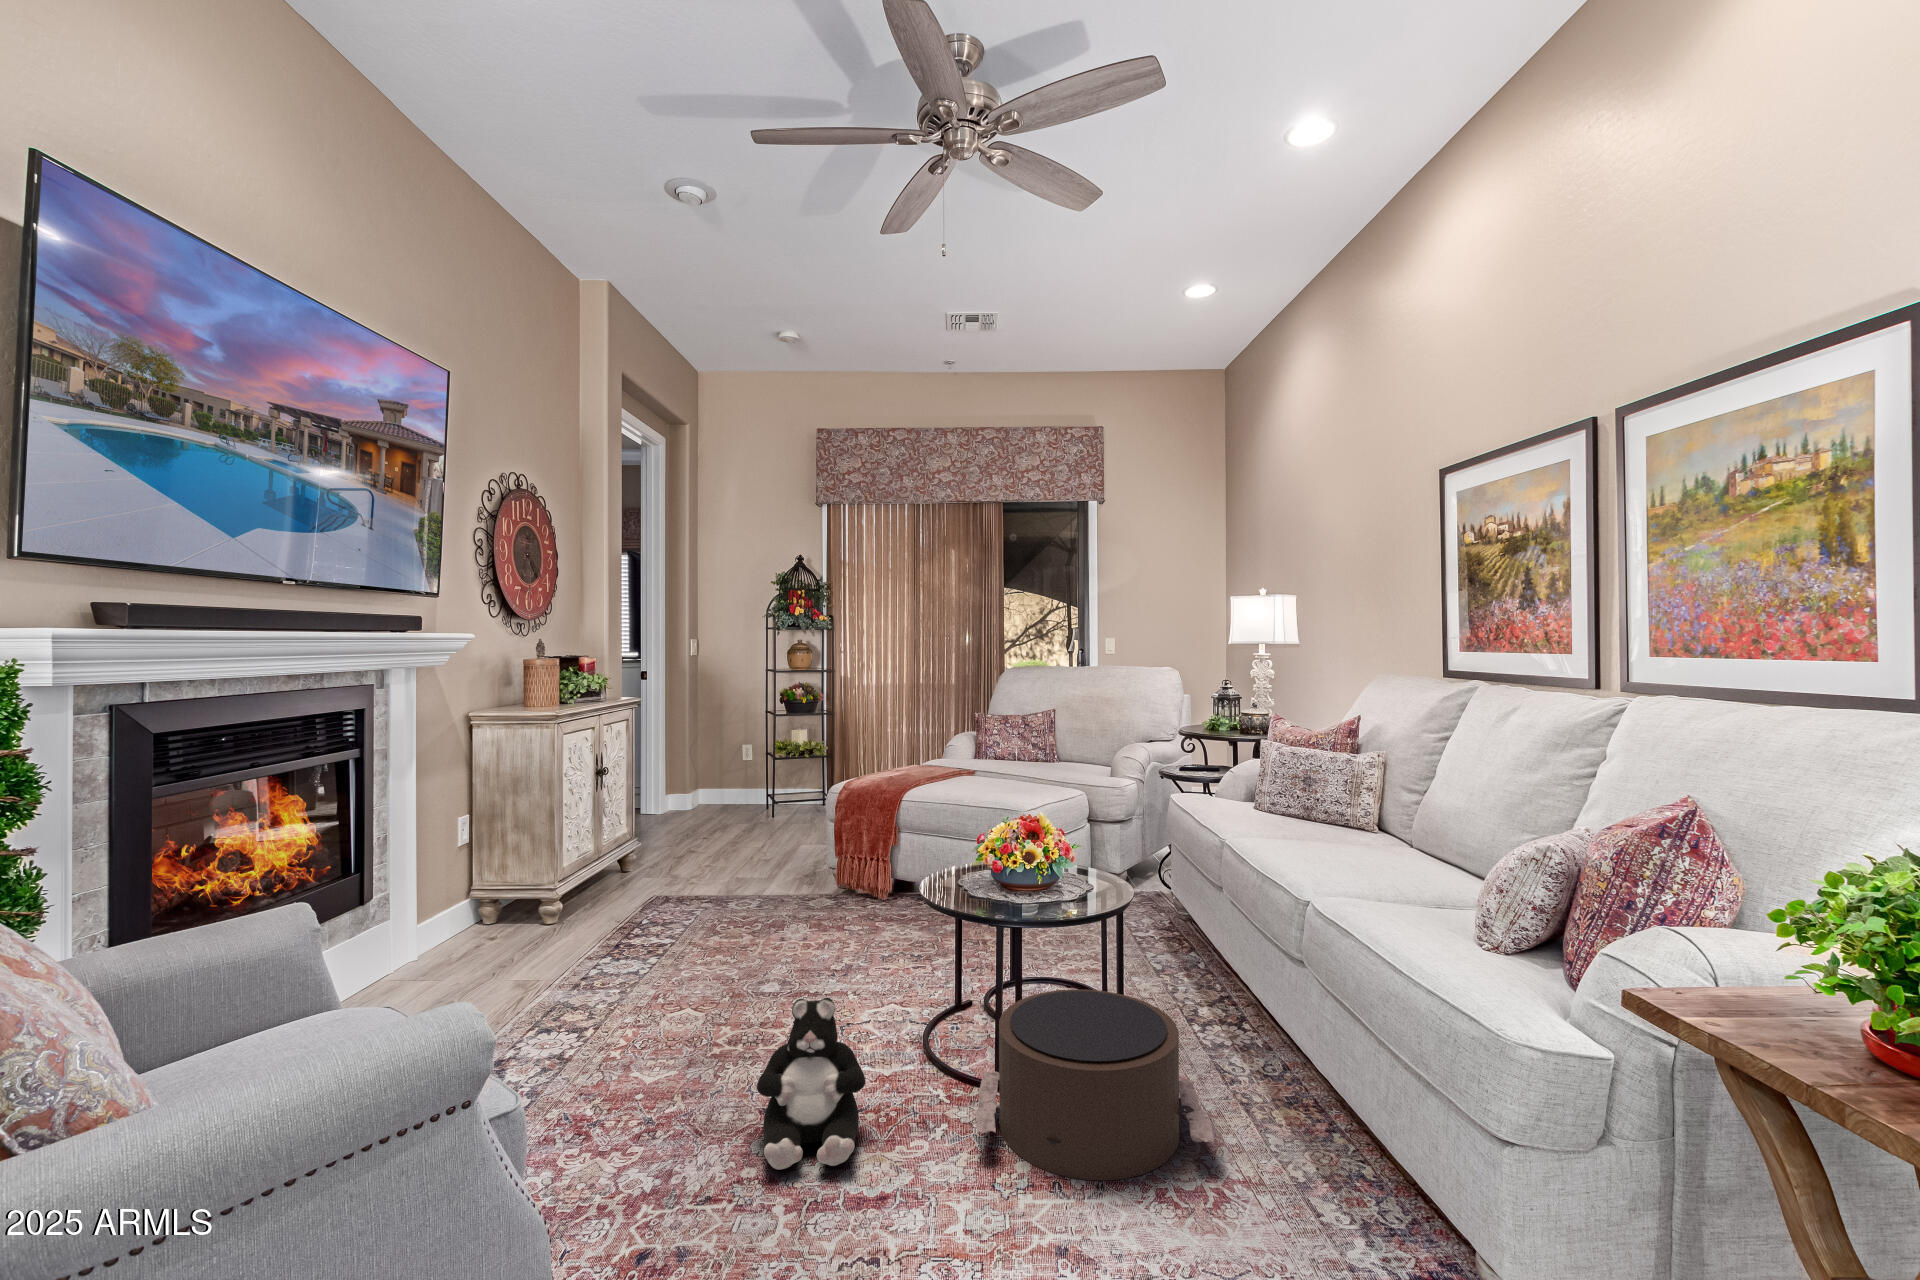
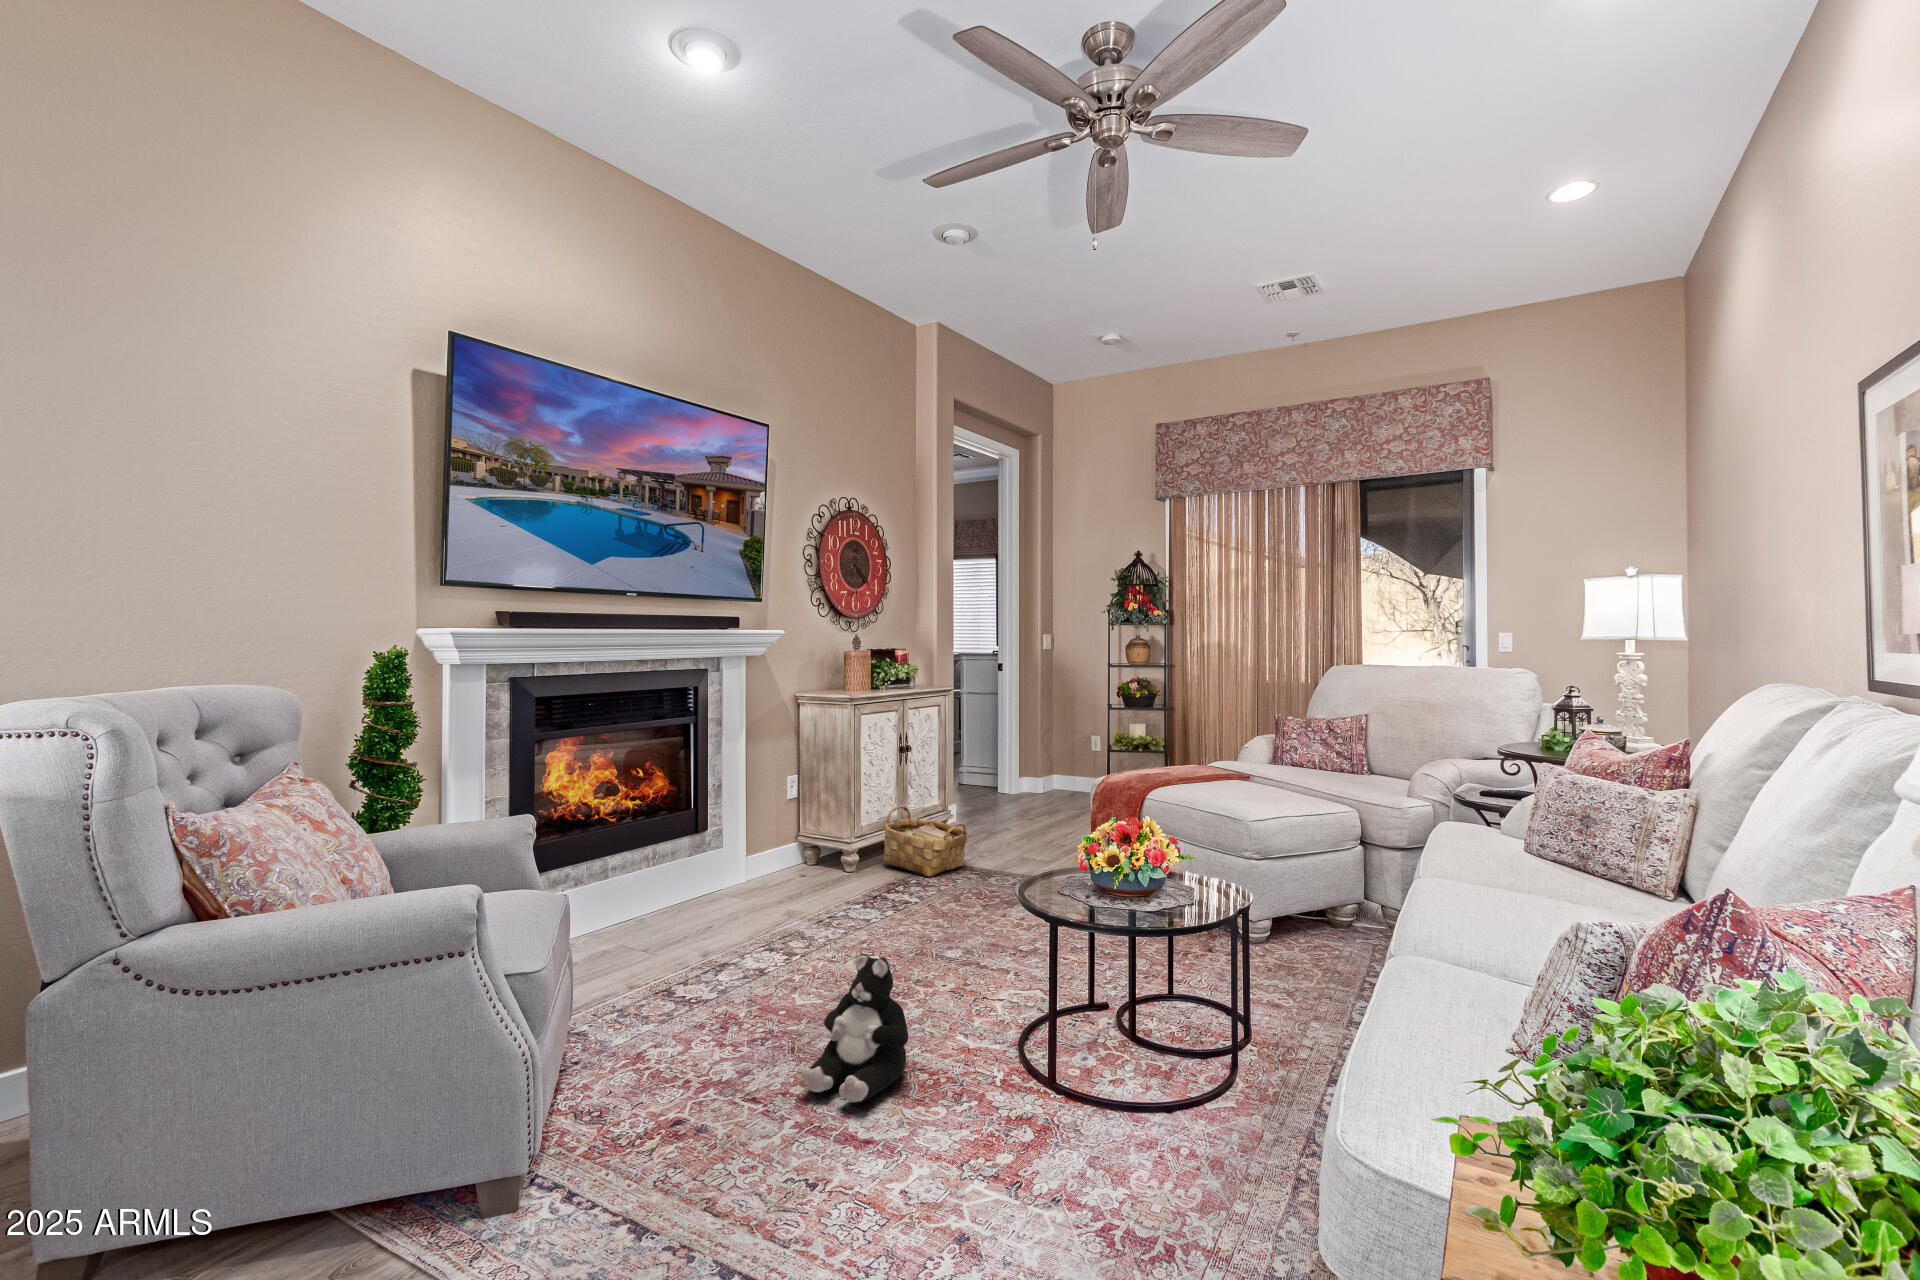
woven basket: none [592,837,697,913] -> present [884,805,967,877]
pouf: present [976,989,1214,1181] -> none [968,1002,1224,1205]

